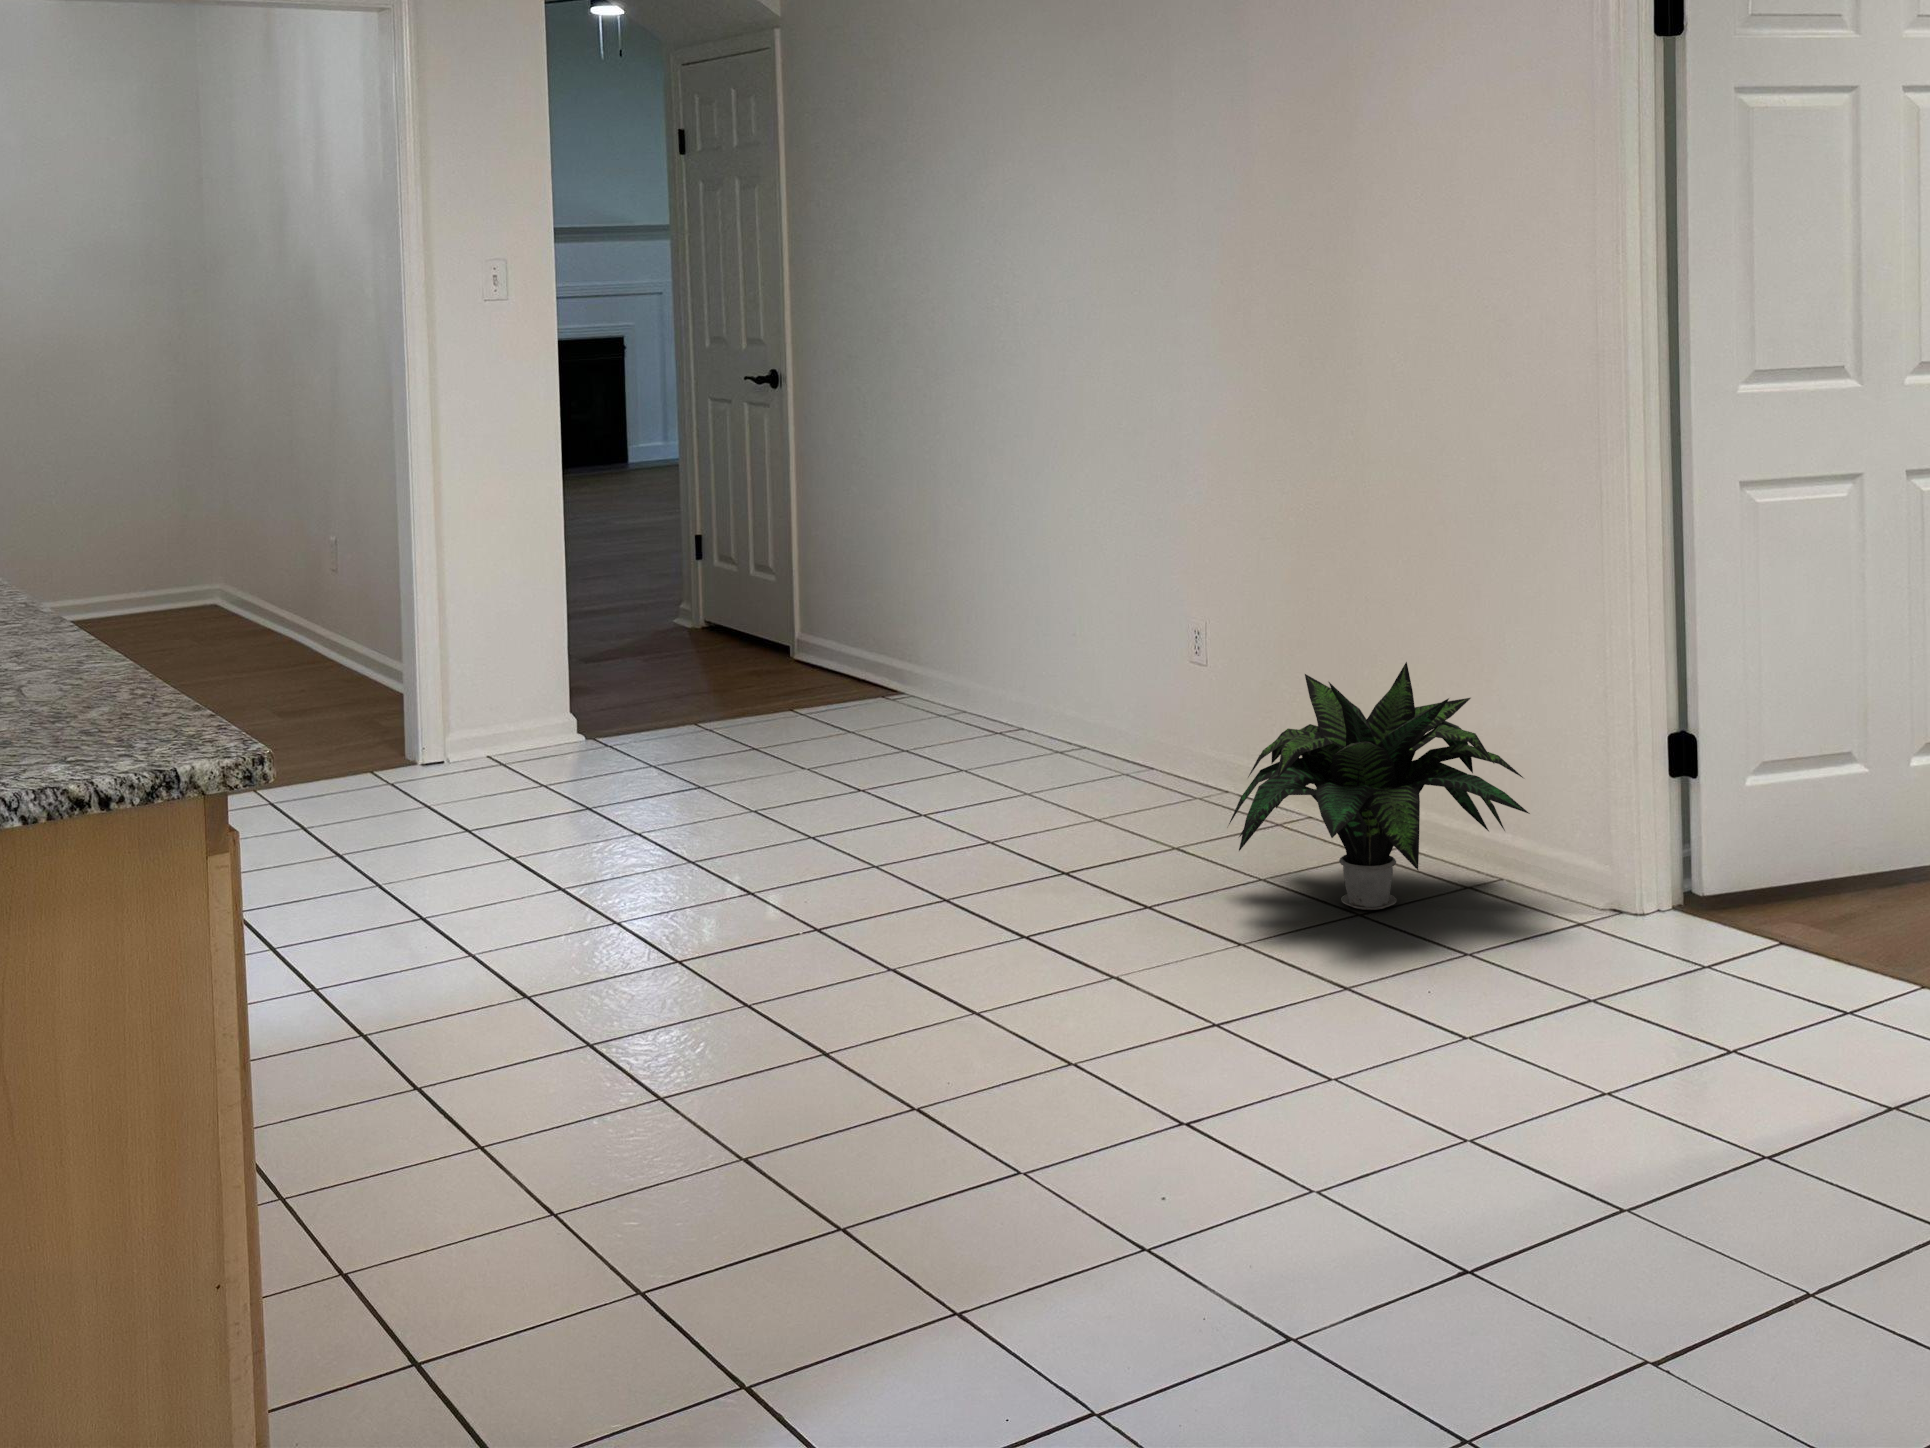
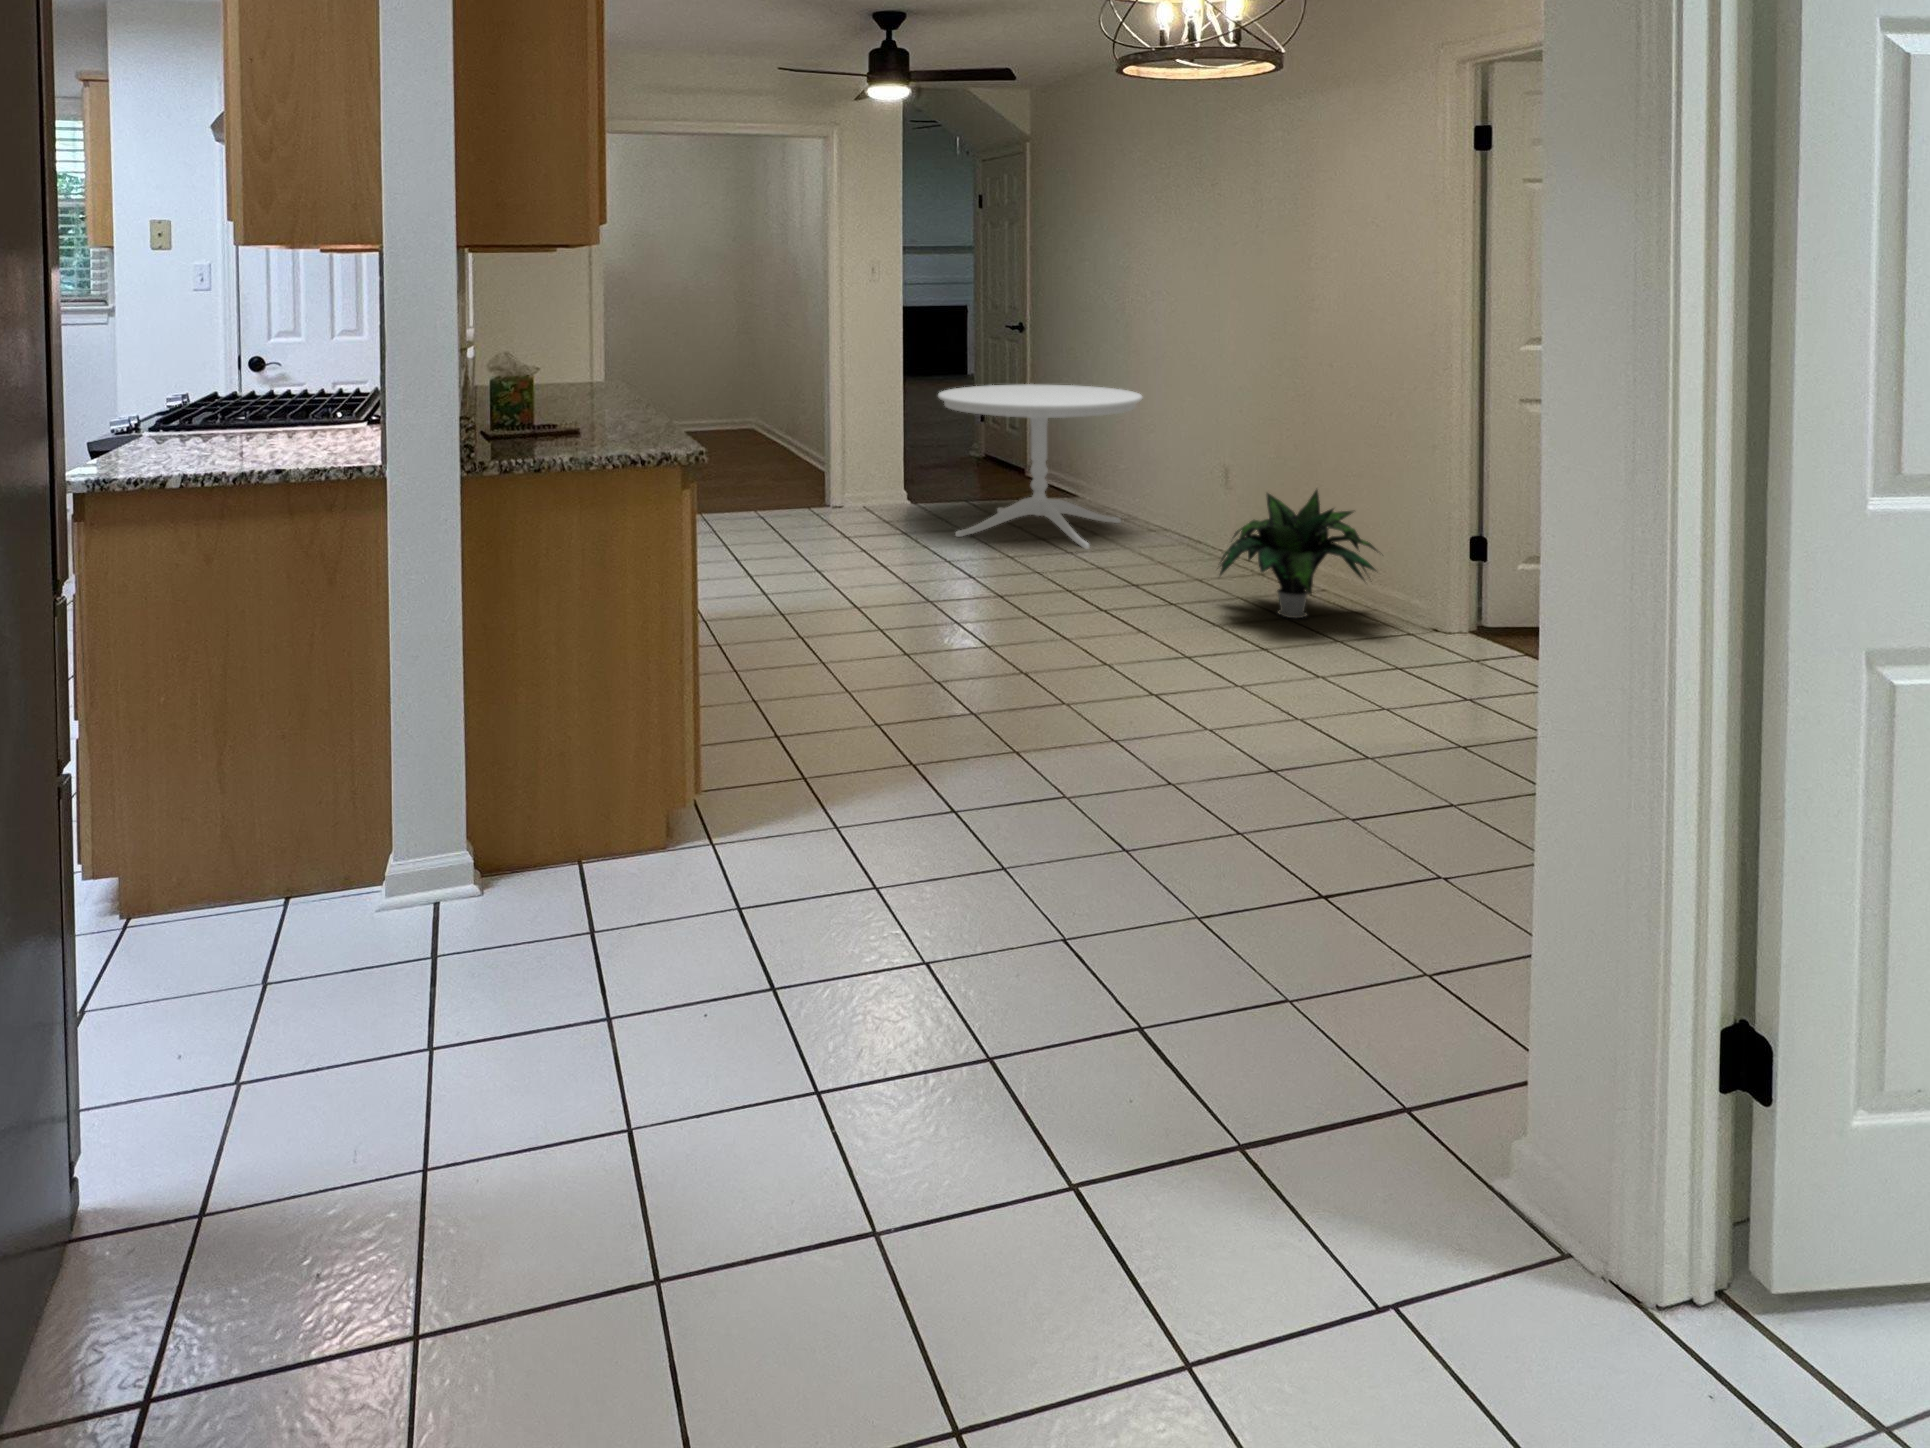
dining table: none [644,485,1034,802] -> present [938,384,1142,549]

